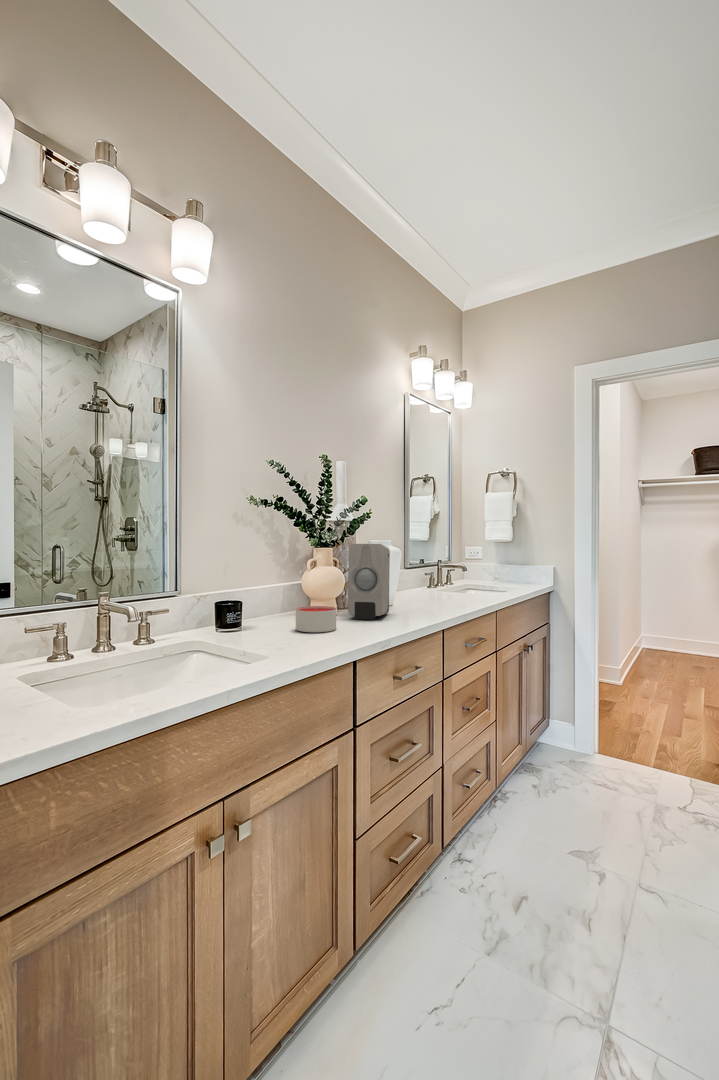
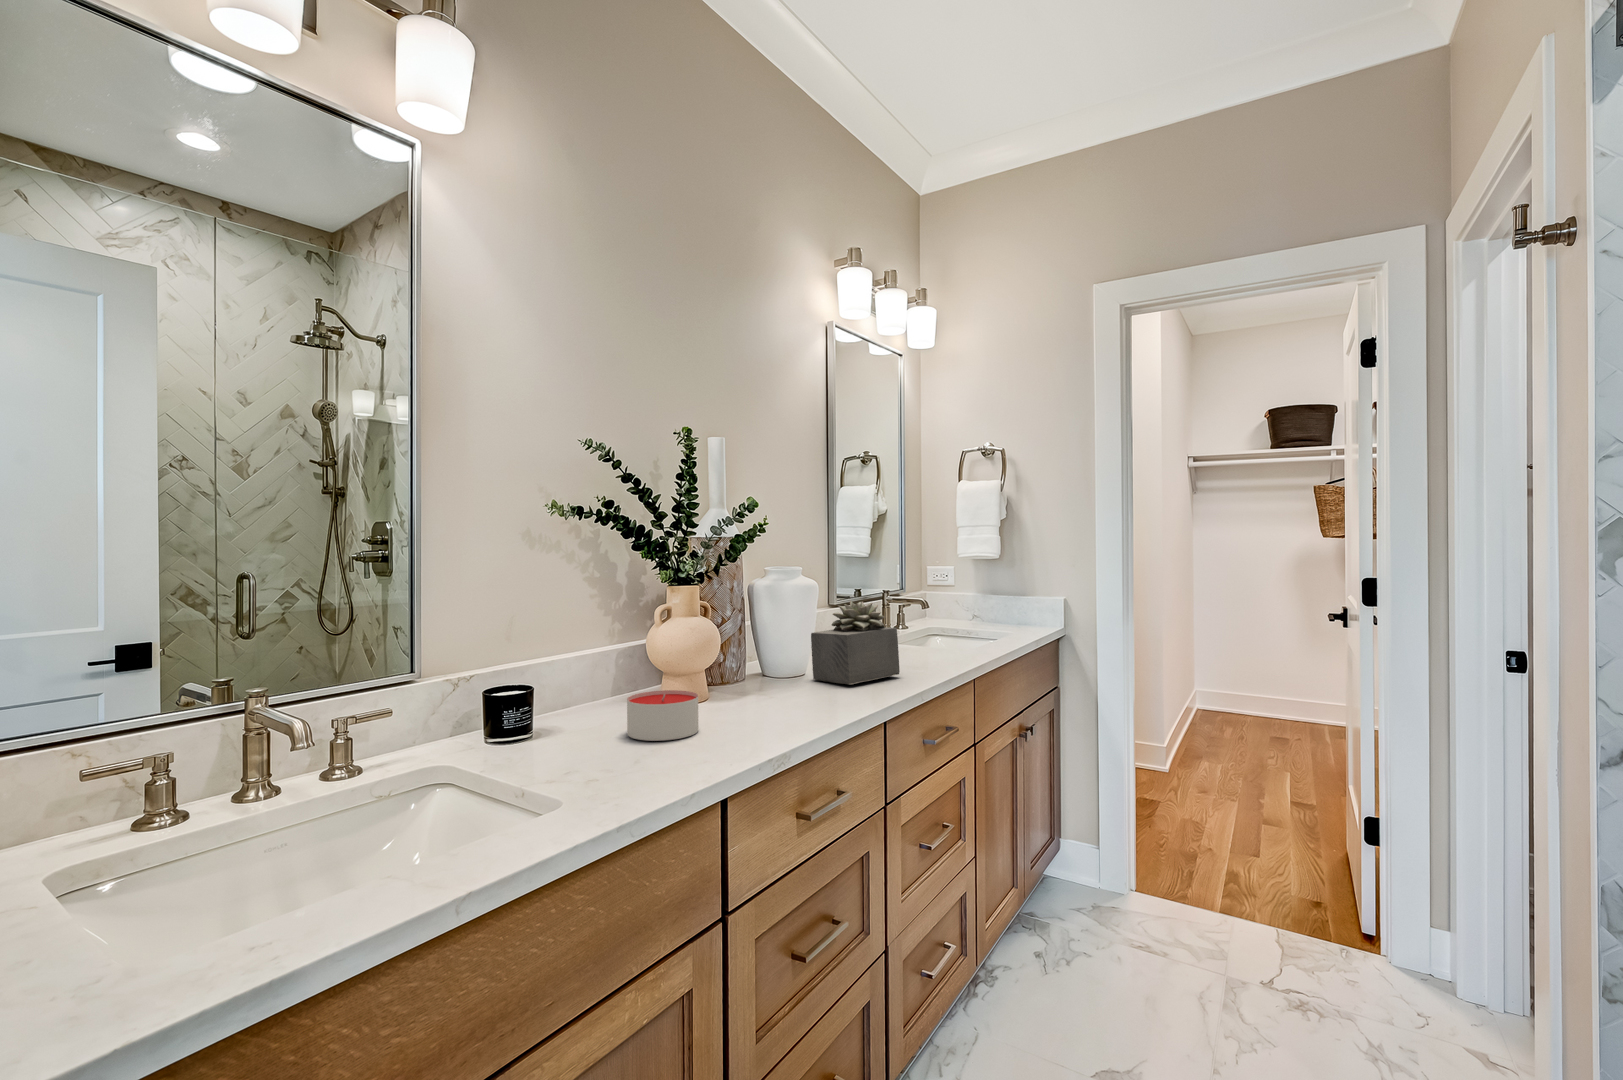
soap dispenser: present [348,544,390,620] -> none [723,579,795,708]
succulent plant: none [398,560,452,610] -> present [811,601,900,684]

